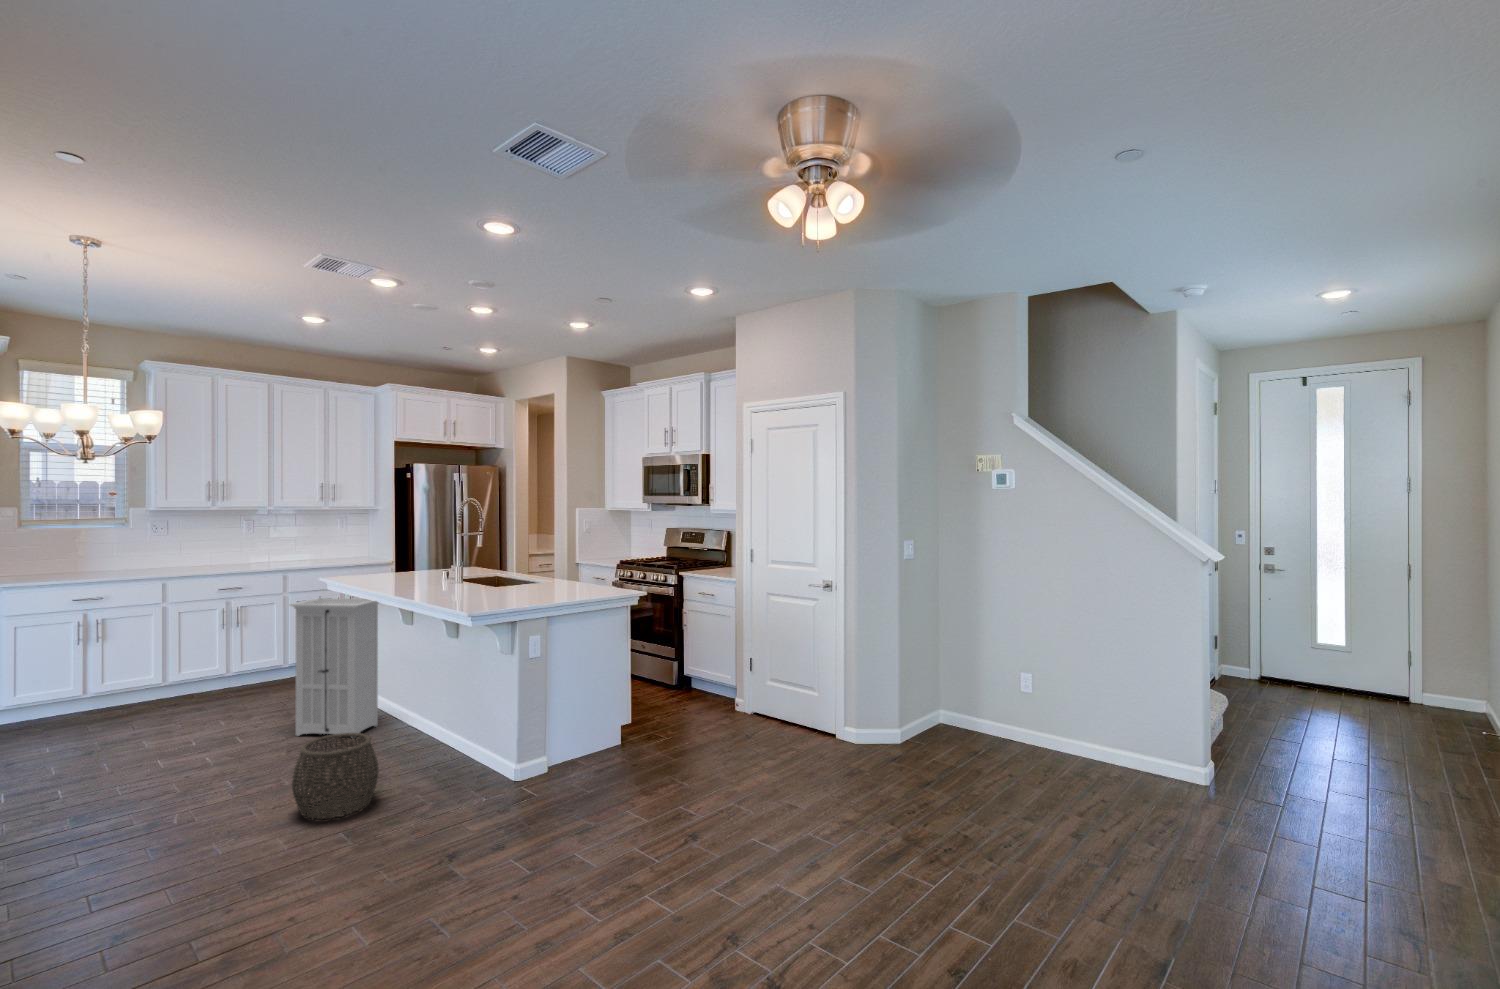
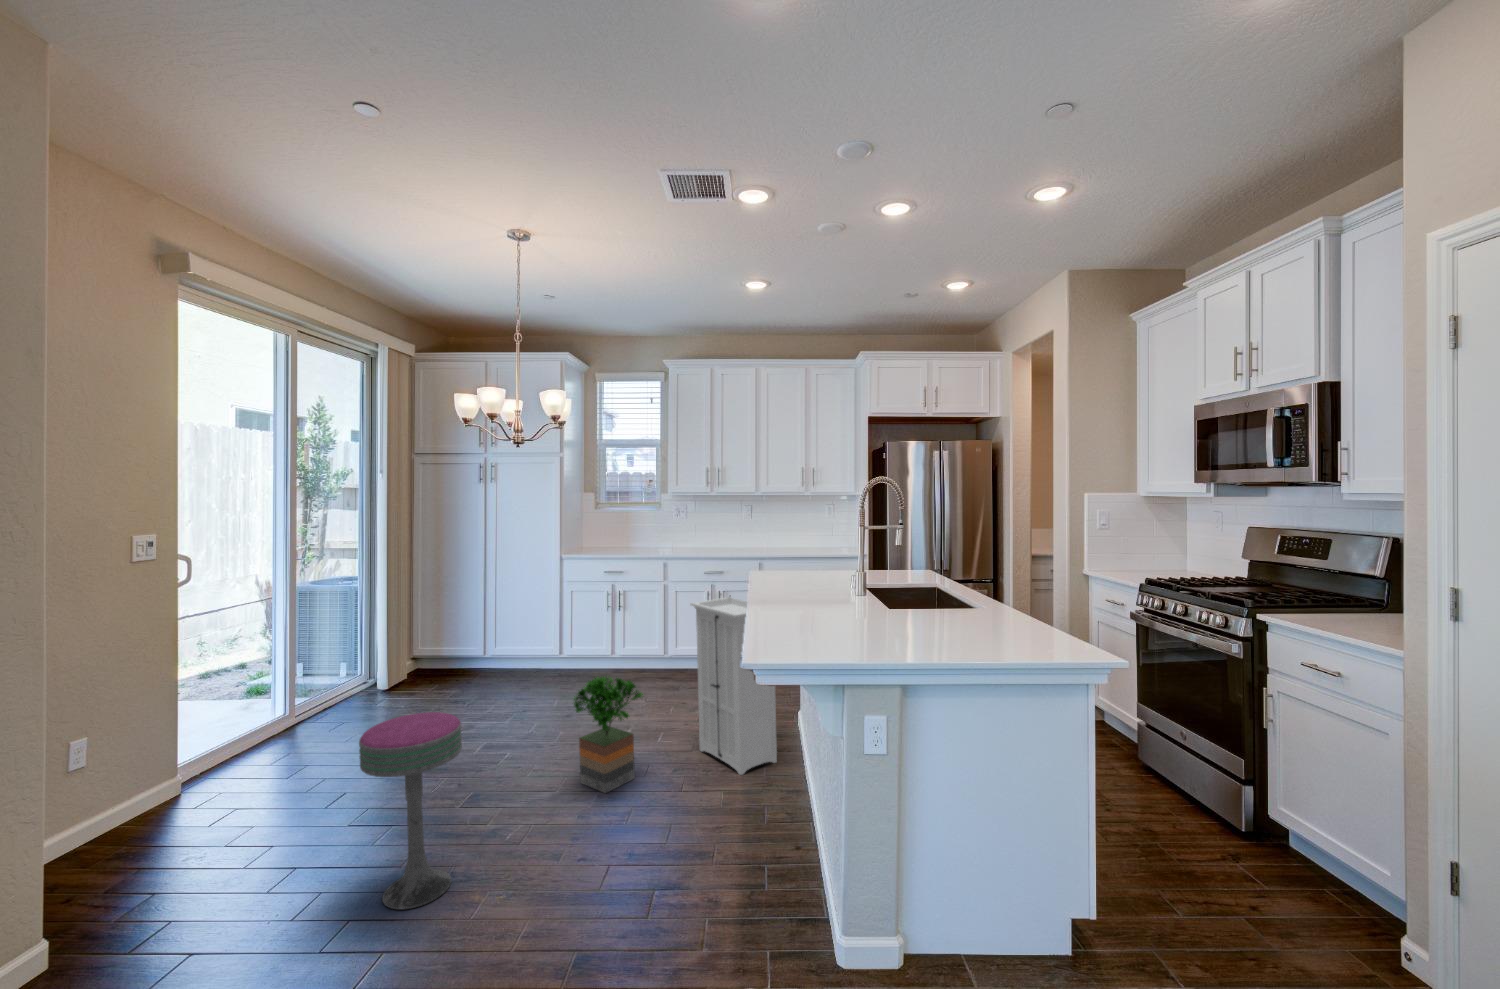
potted tree: none [192,672,267,778] -> present [574,677,643,793]
bar stool: none [71,700,178,872] -> present [359,712,462,910]
woven basket: present [292,733,379,820] -> none [558,799,664,933]

